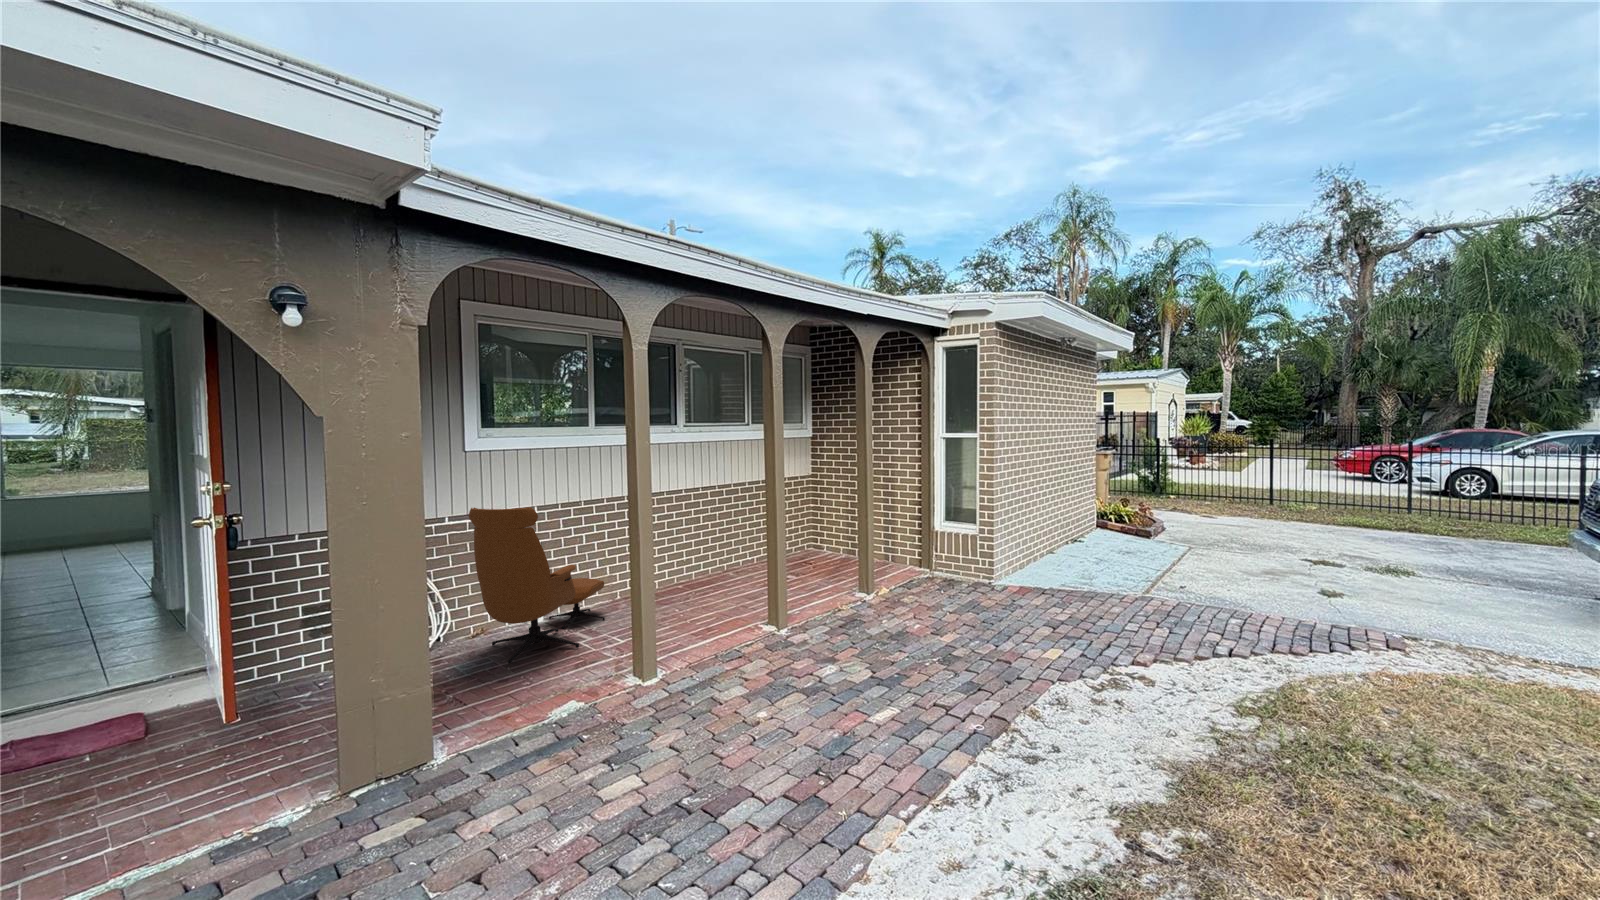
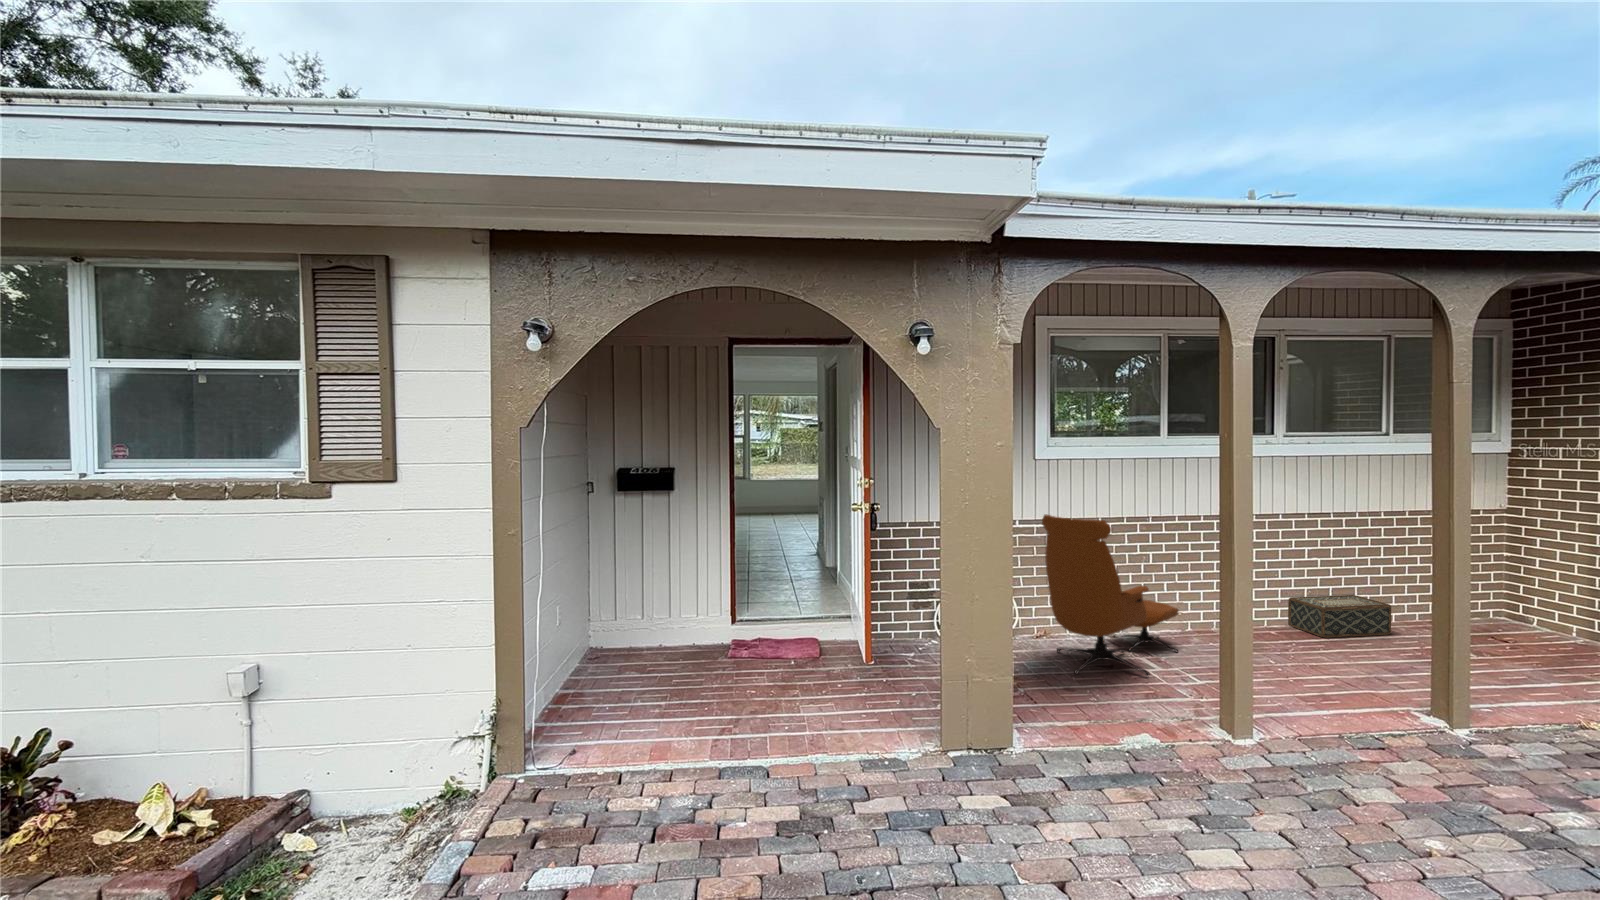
woven basket: none [687,548,749,584] -> present [1288,595,1391,638]

